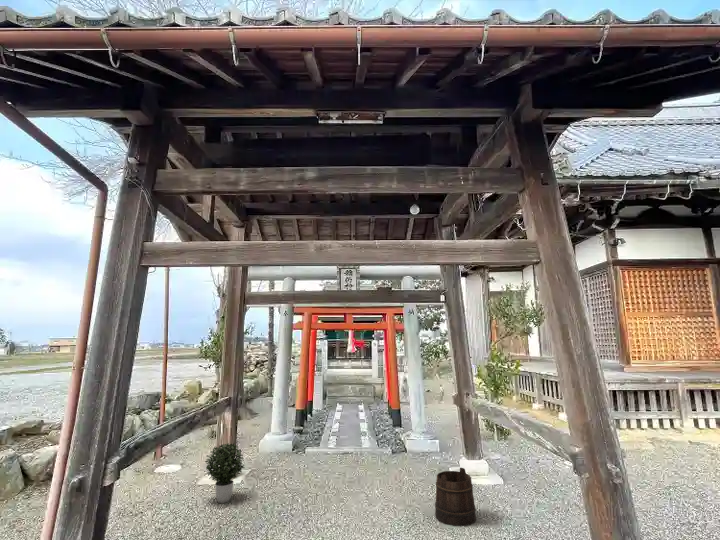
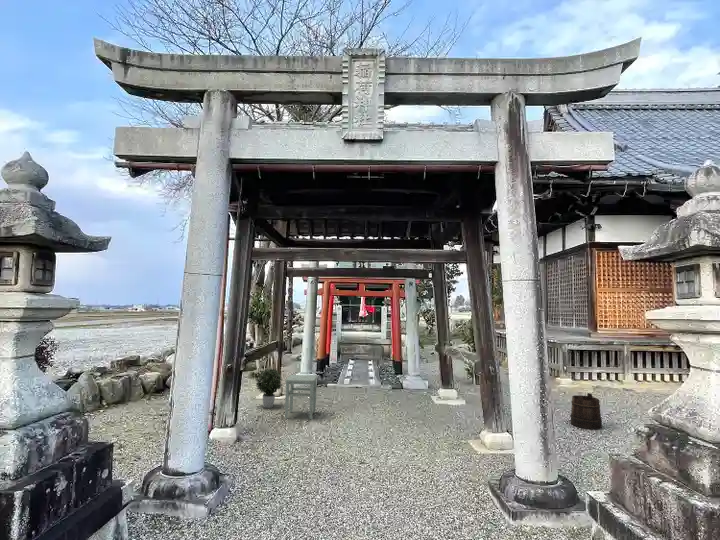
stool: none [244,453,293,526] -> present [285,375,317,419]
bucket: present [435,468,476,526] -> present [570,393,602,429]

